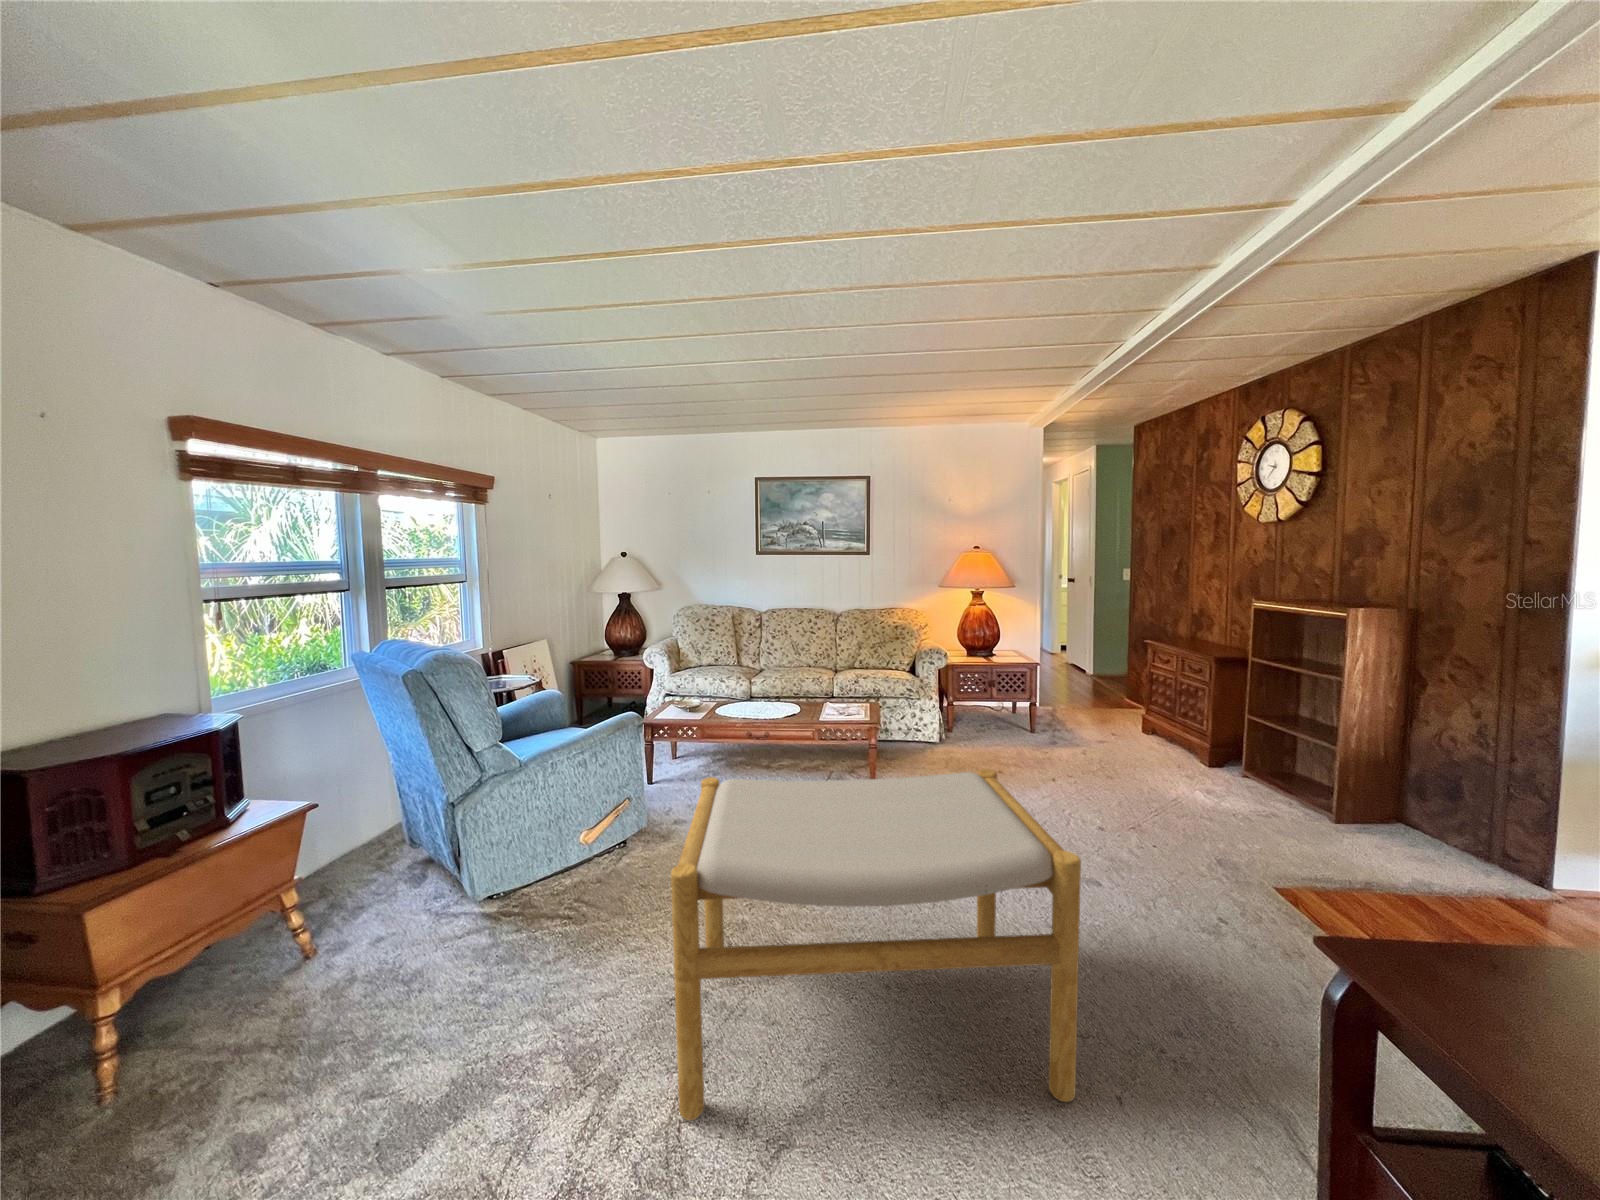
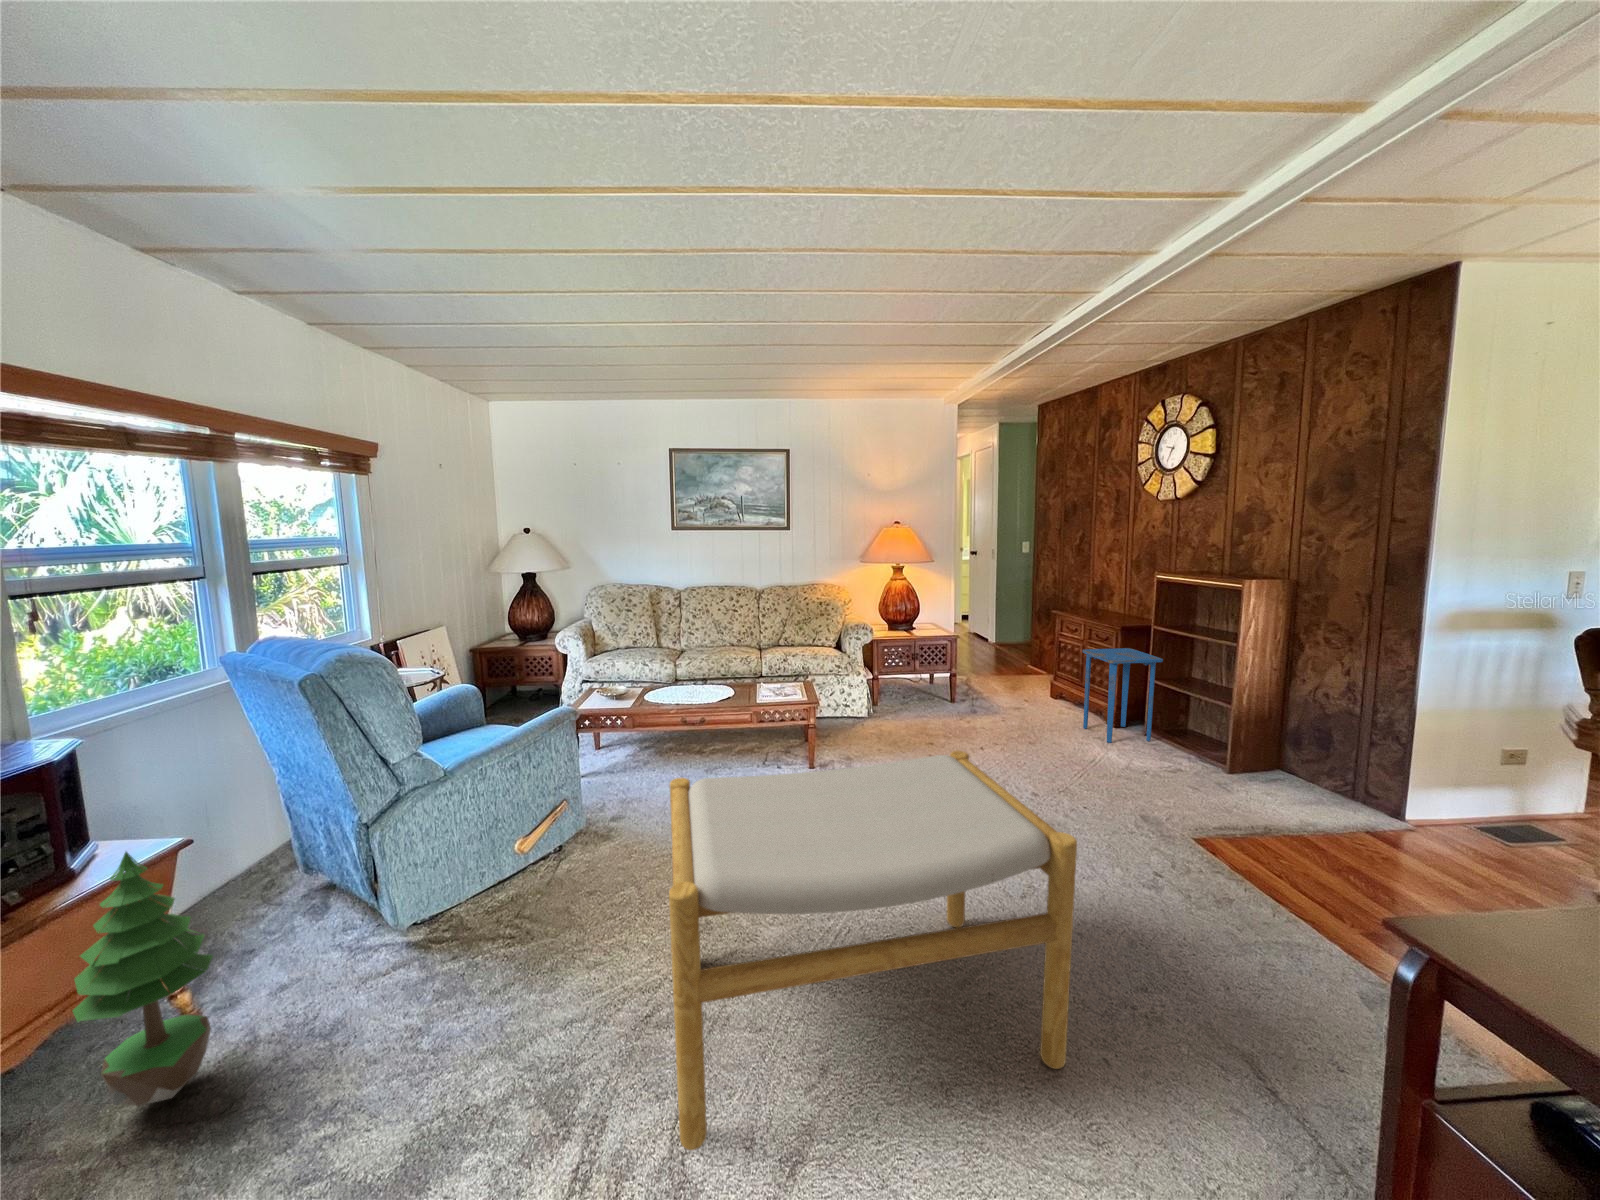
side table: none [1170,681,1262,784] -> present [1083,648,1163,743]
potted tree: none [222,802,326,1014] -> present [73,852,213,1106]

